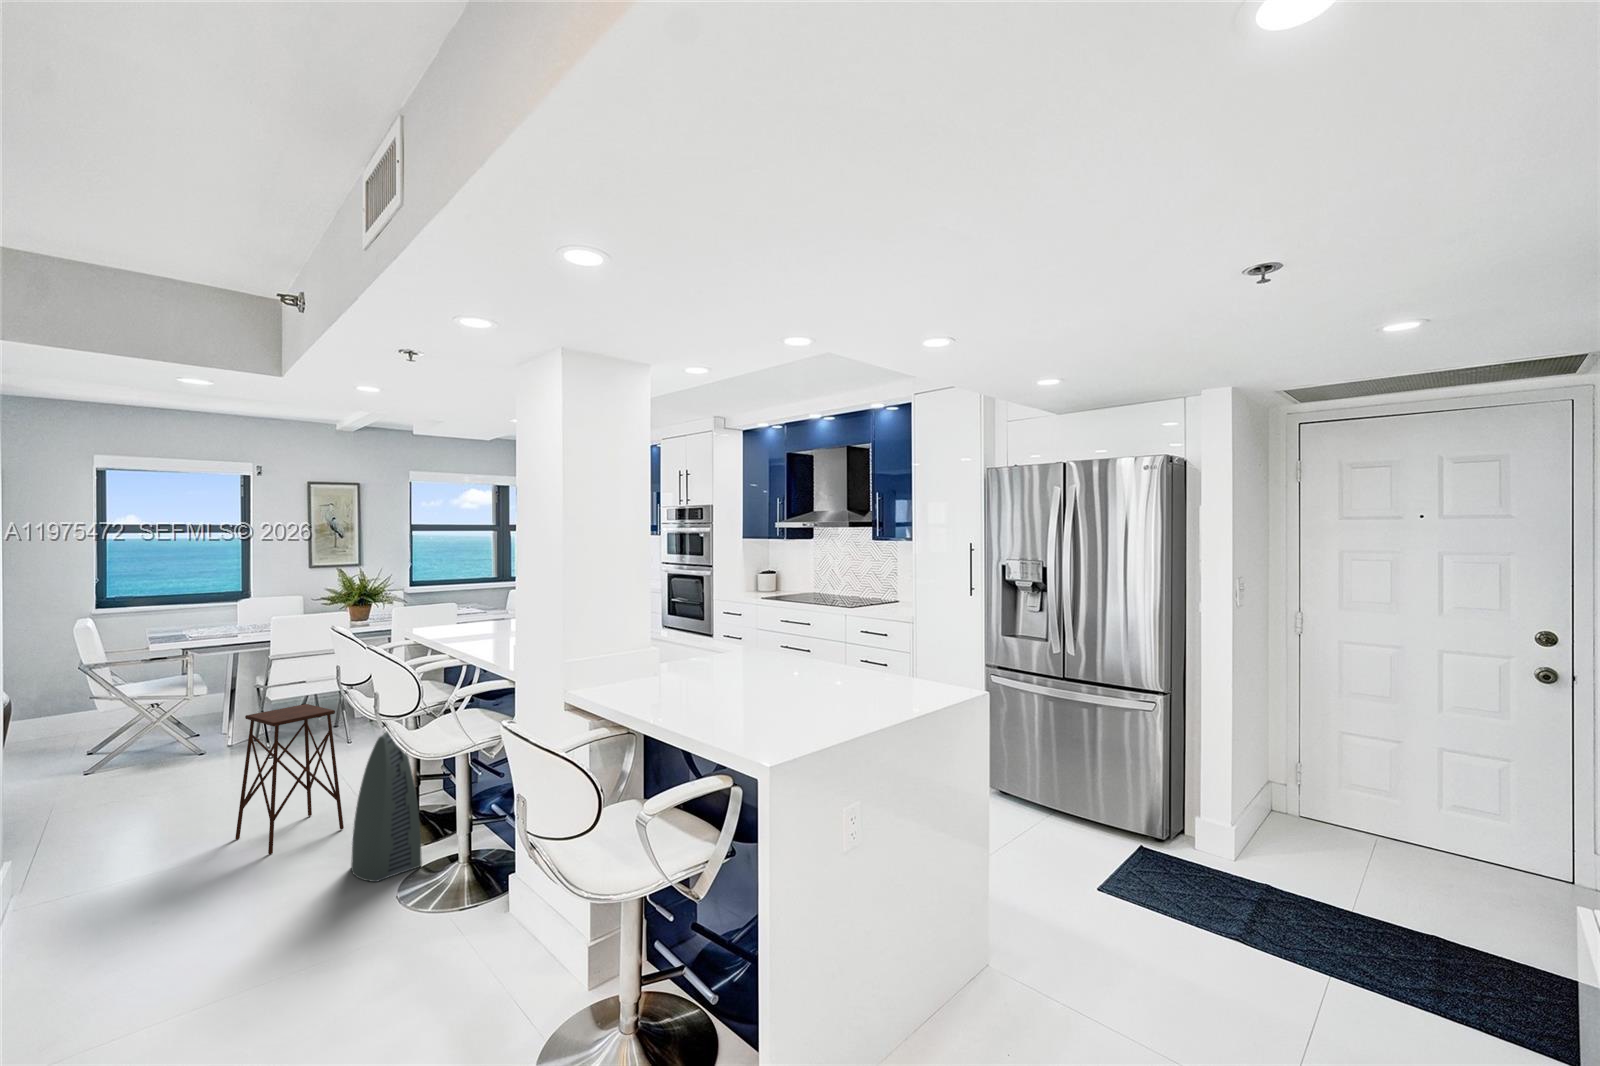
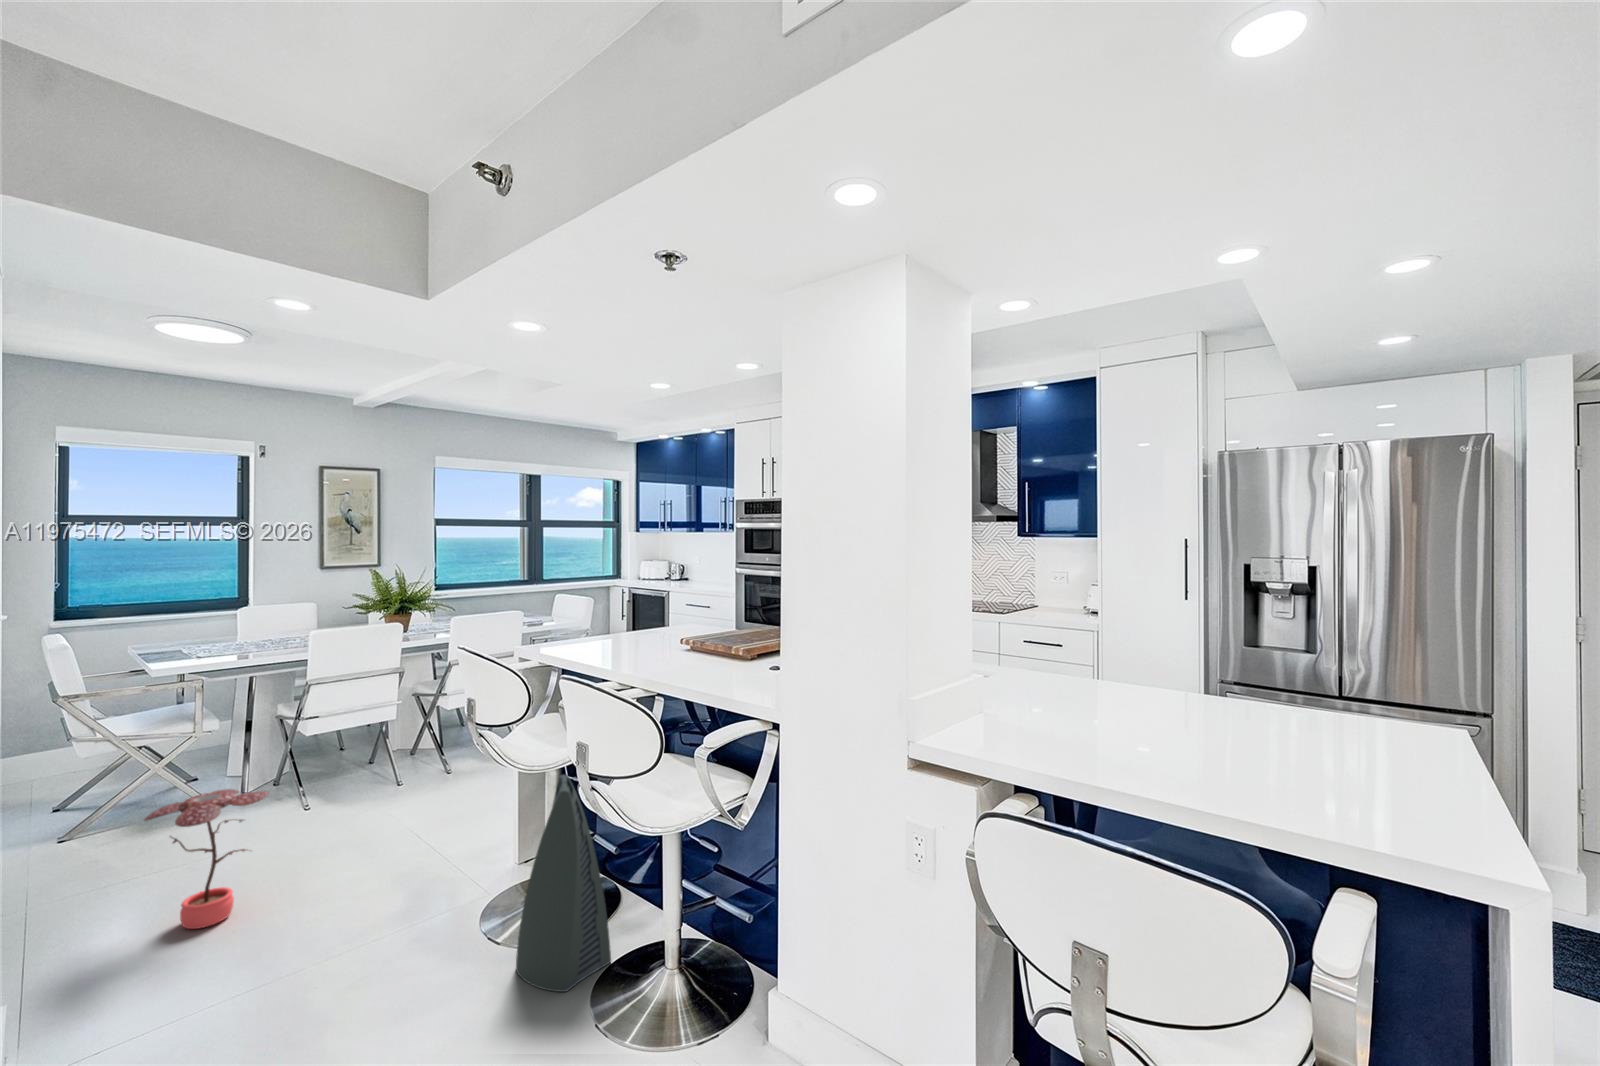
side table: present [235,704,344,854] -> none [325,744,468,956]
potted plant: none [115,733,208,831] -> present [144,789,269,929]

